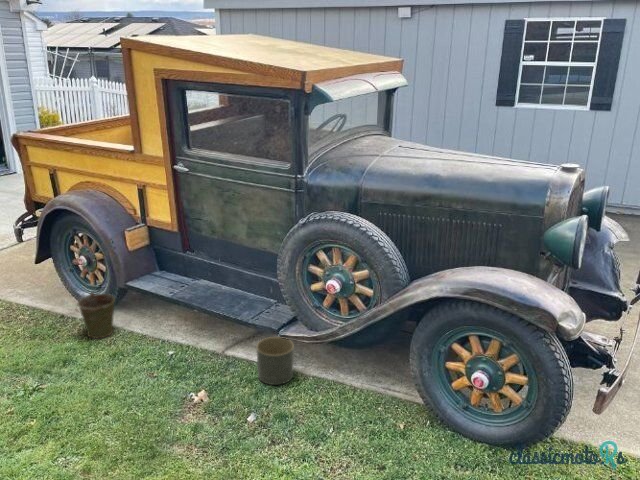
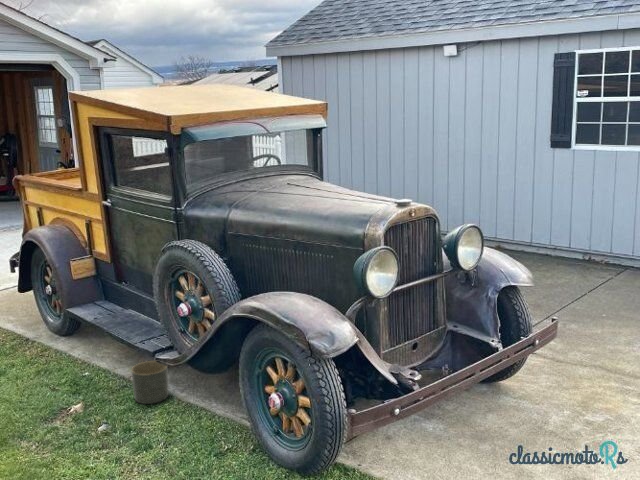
bucket: present [76,293,115,338] -> none [23,314,59,355]

